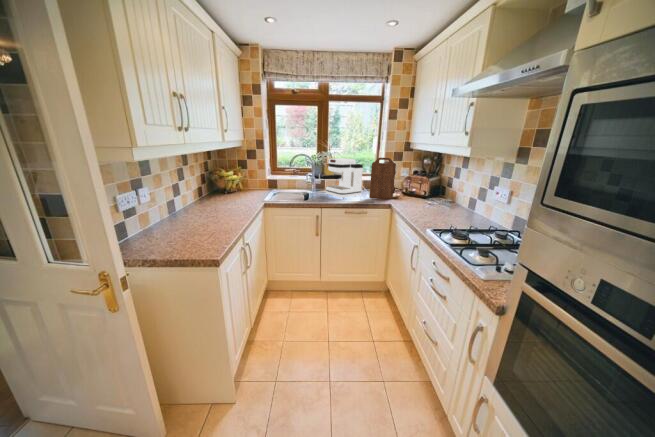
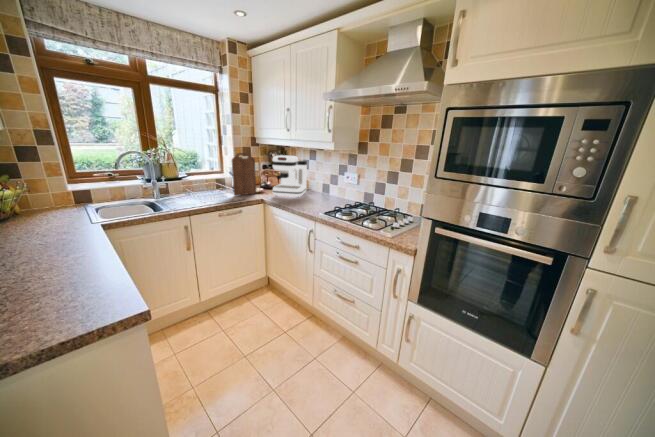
coffee maker: present [322,158,363,198] -> present [273,155,307,197]

